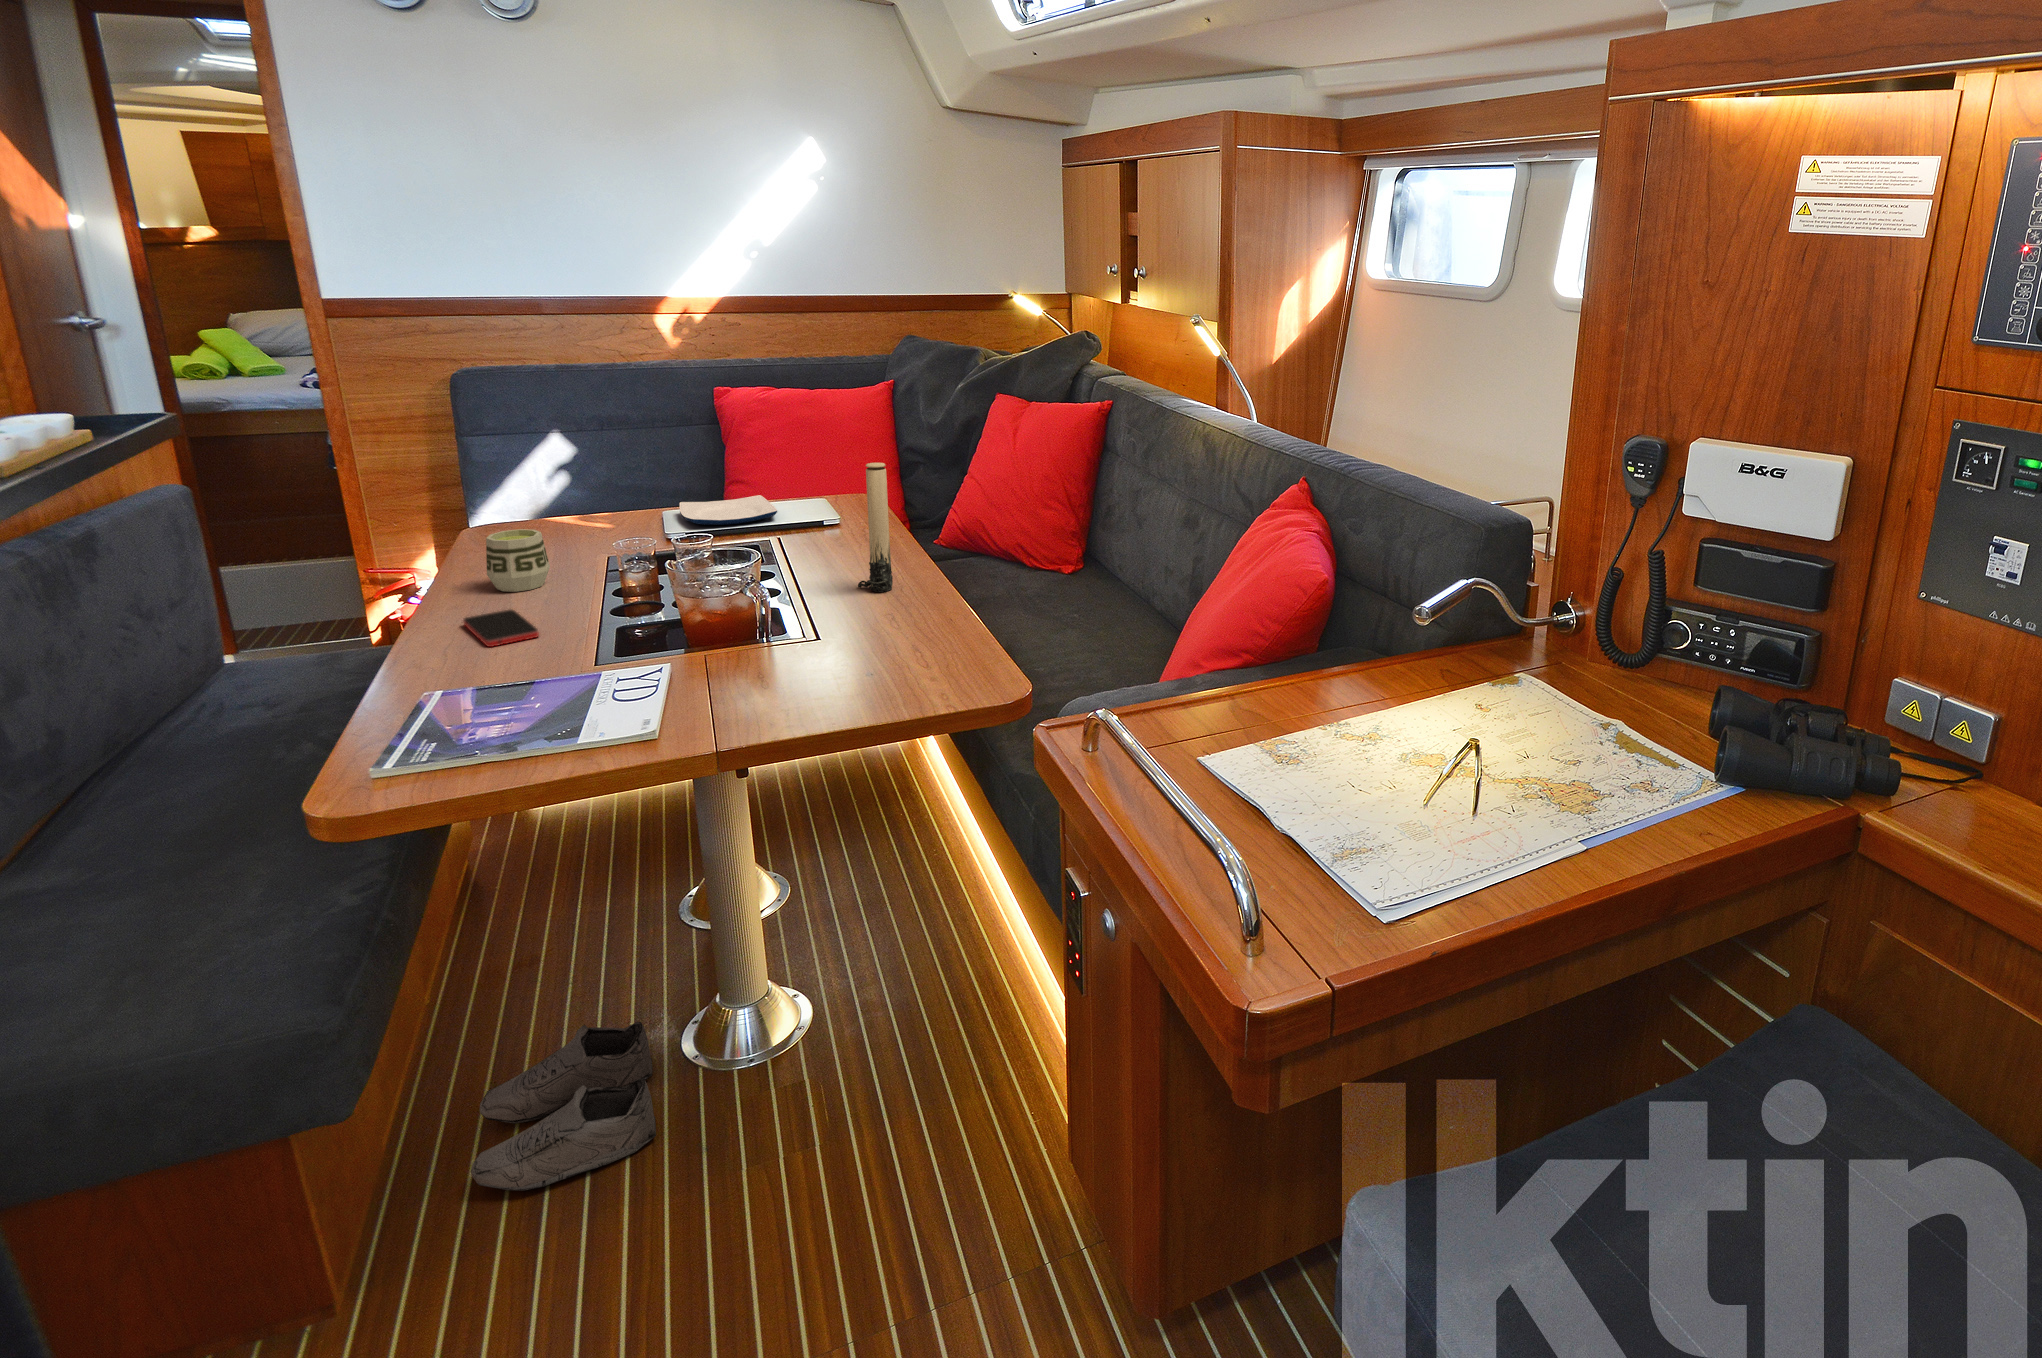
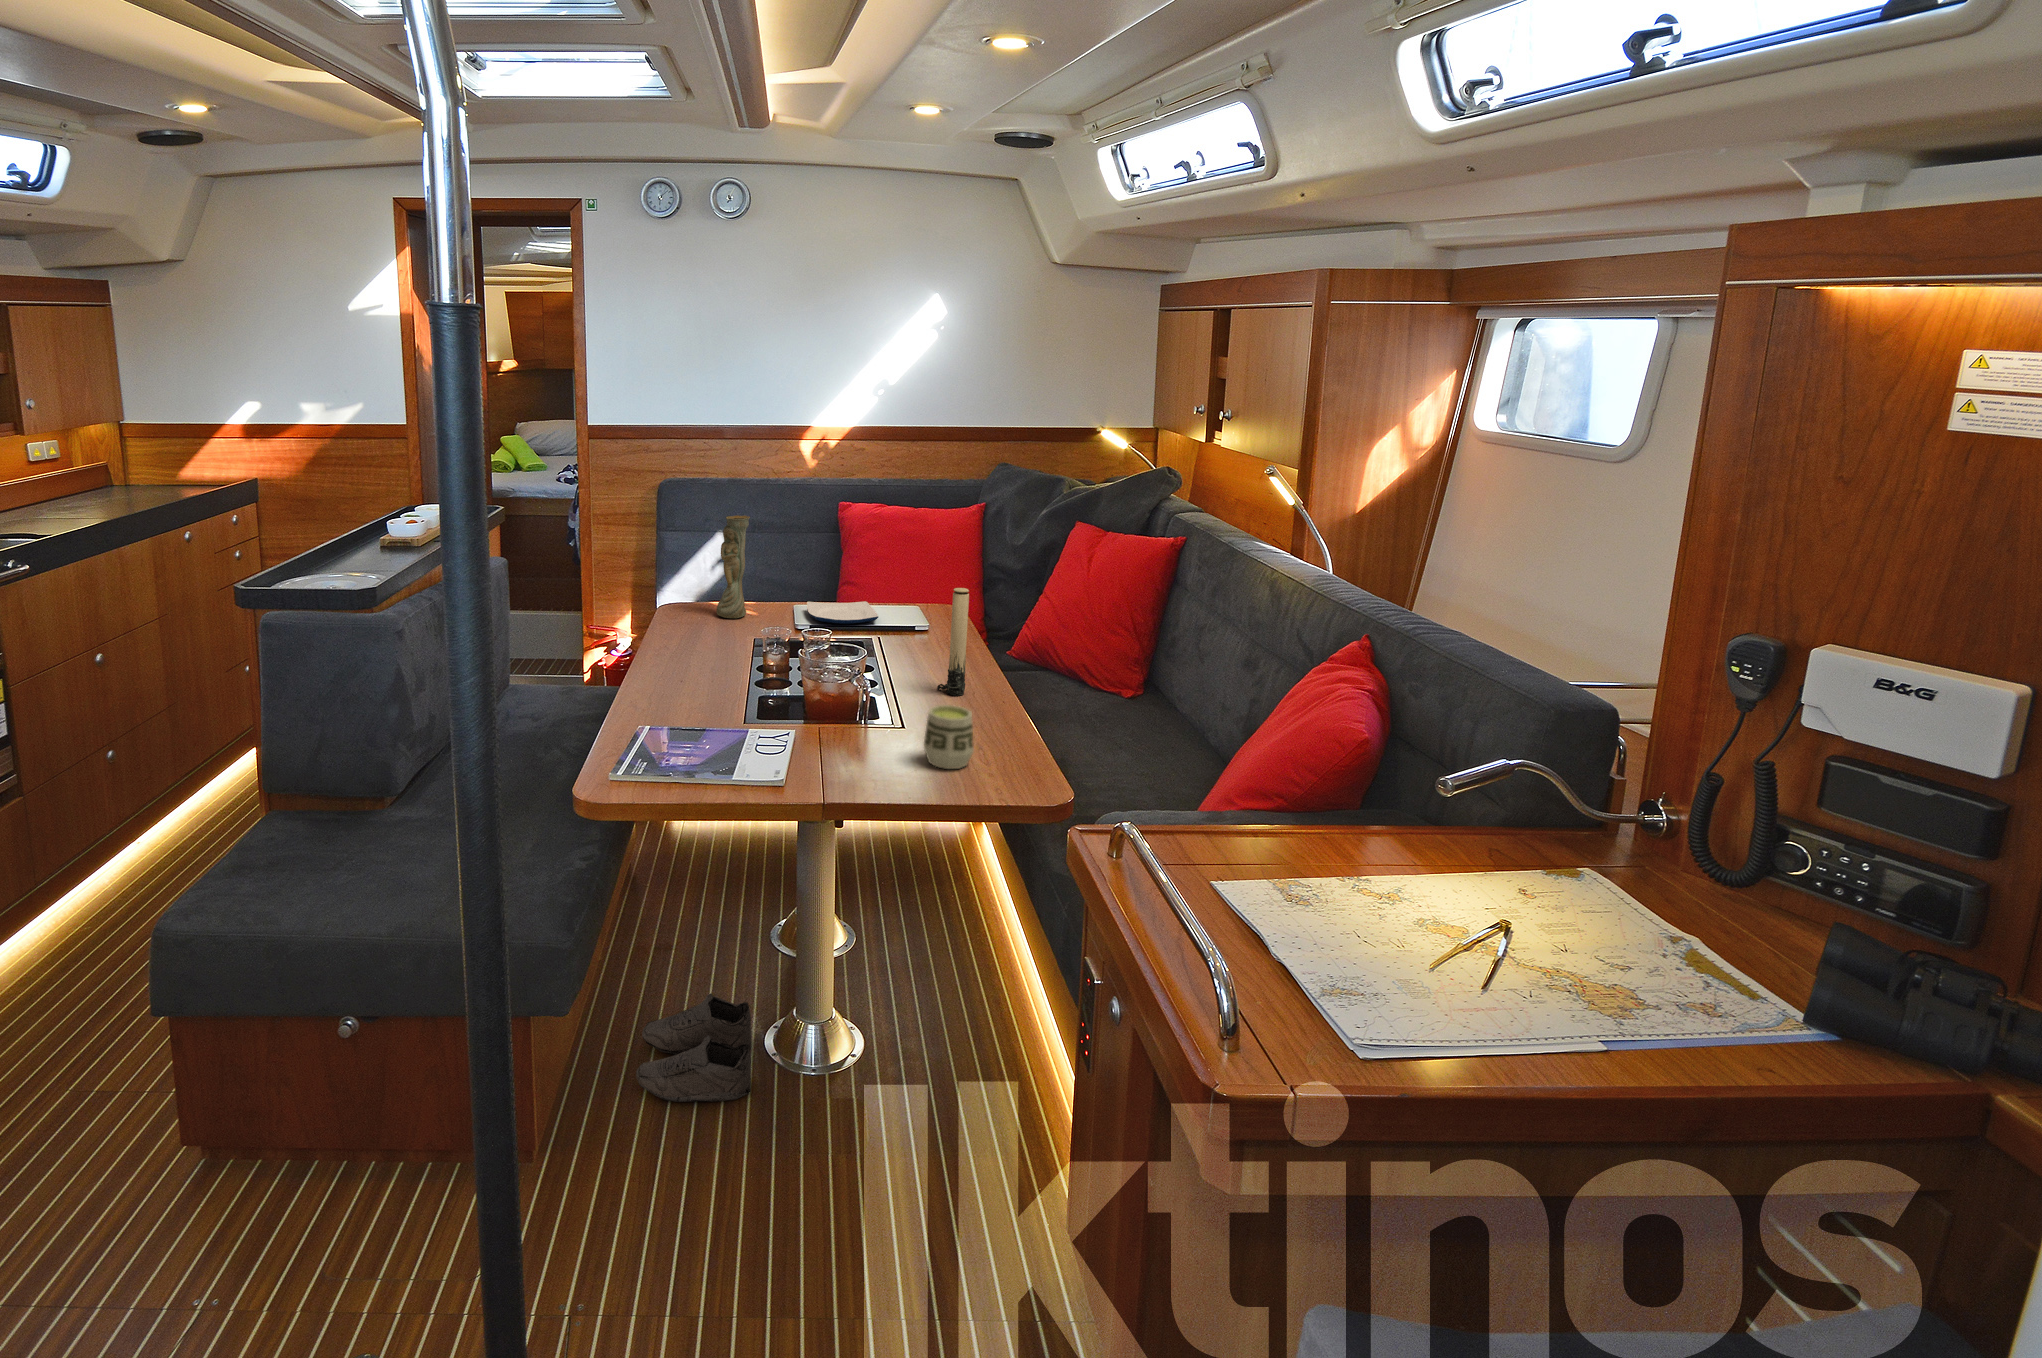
vase: none [539,397,591,533] -> present [716,515,750,618]
cup: present [486,529,550,592] -> present [924,705,974,769]
smartphone: present [463,610,539,647] -> none [670,672,716,698]

